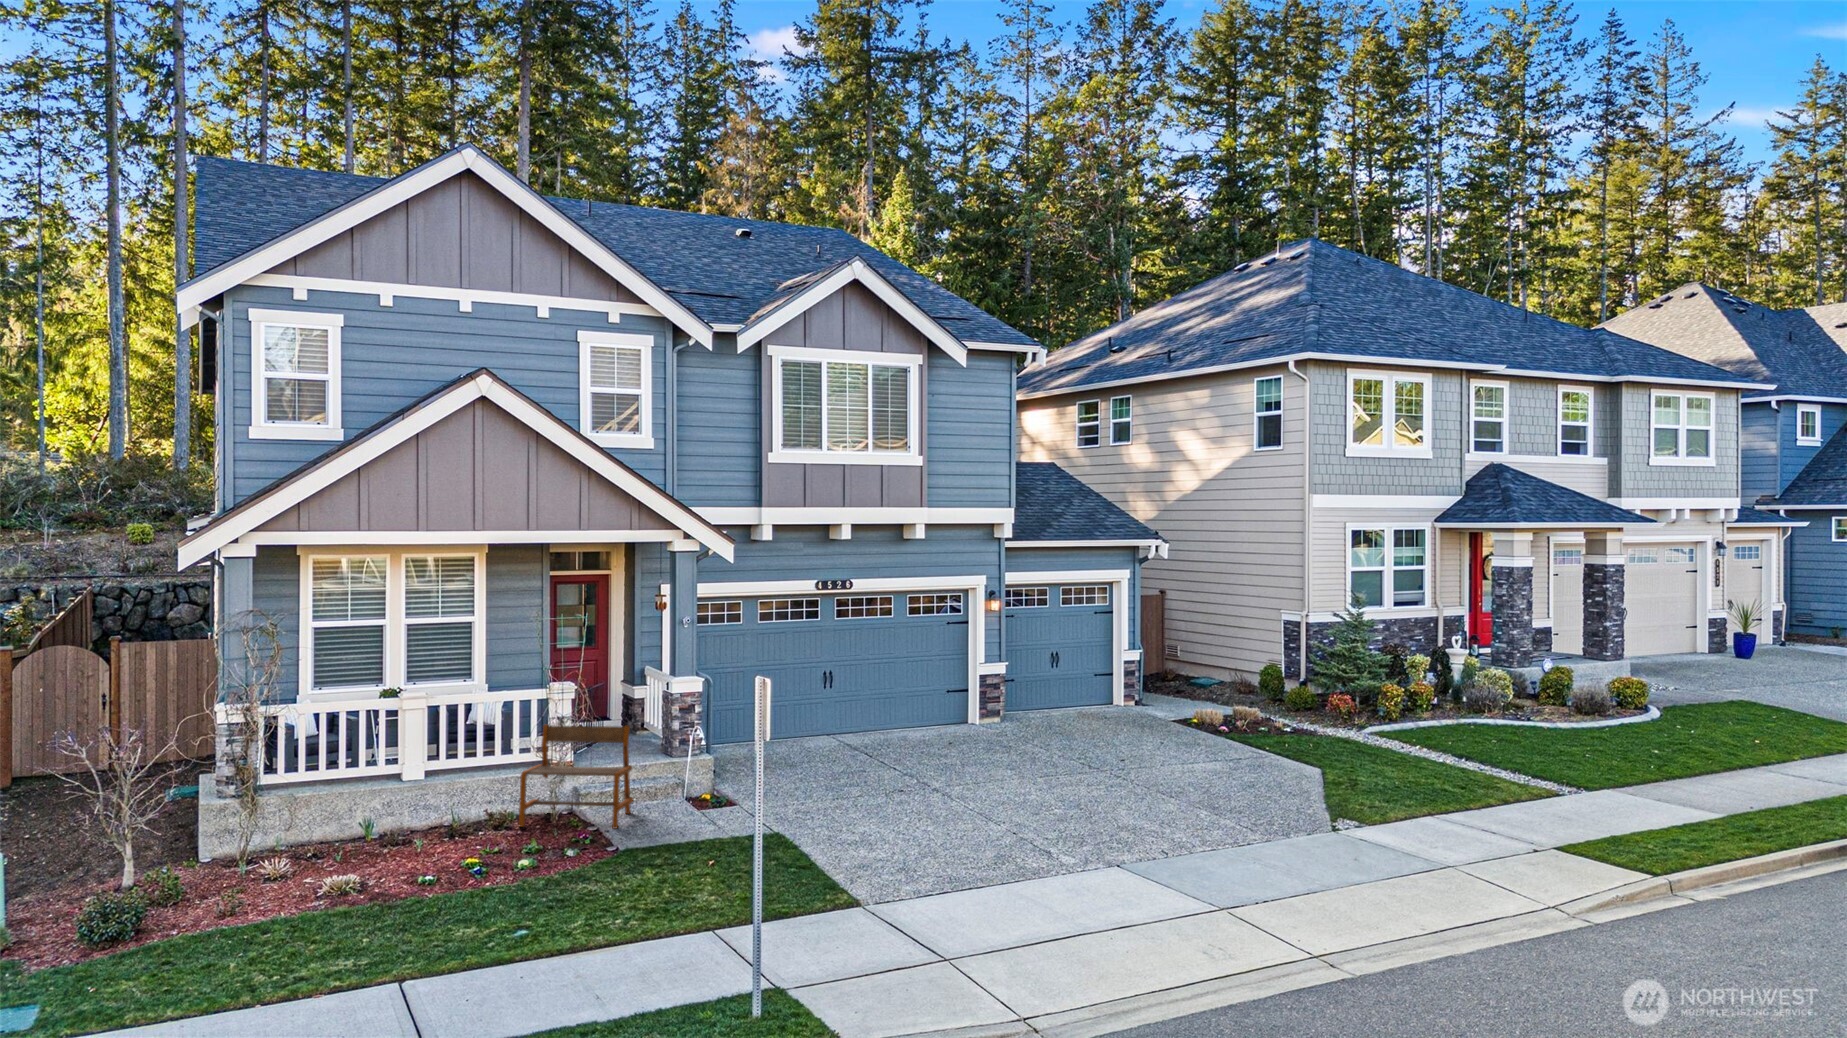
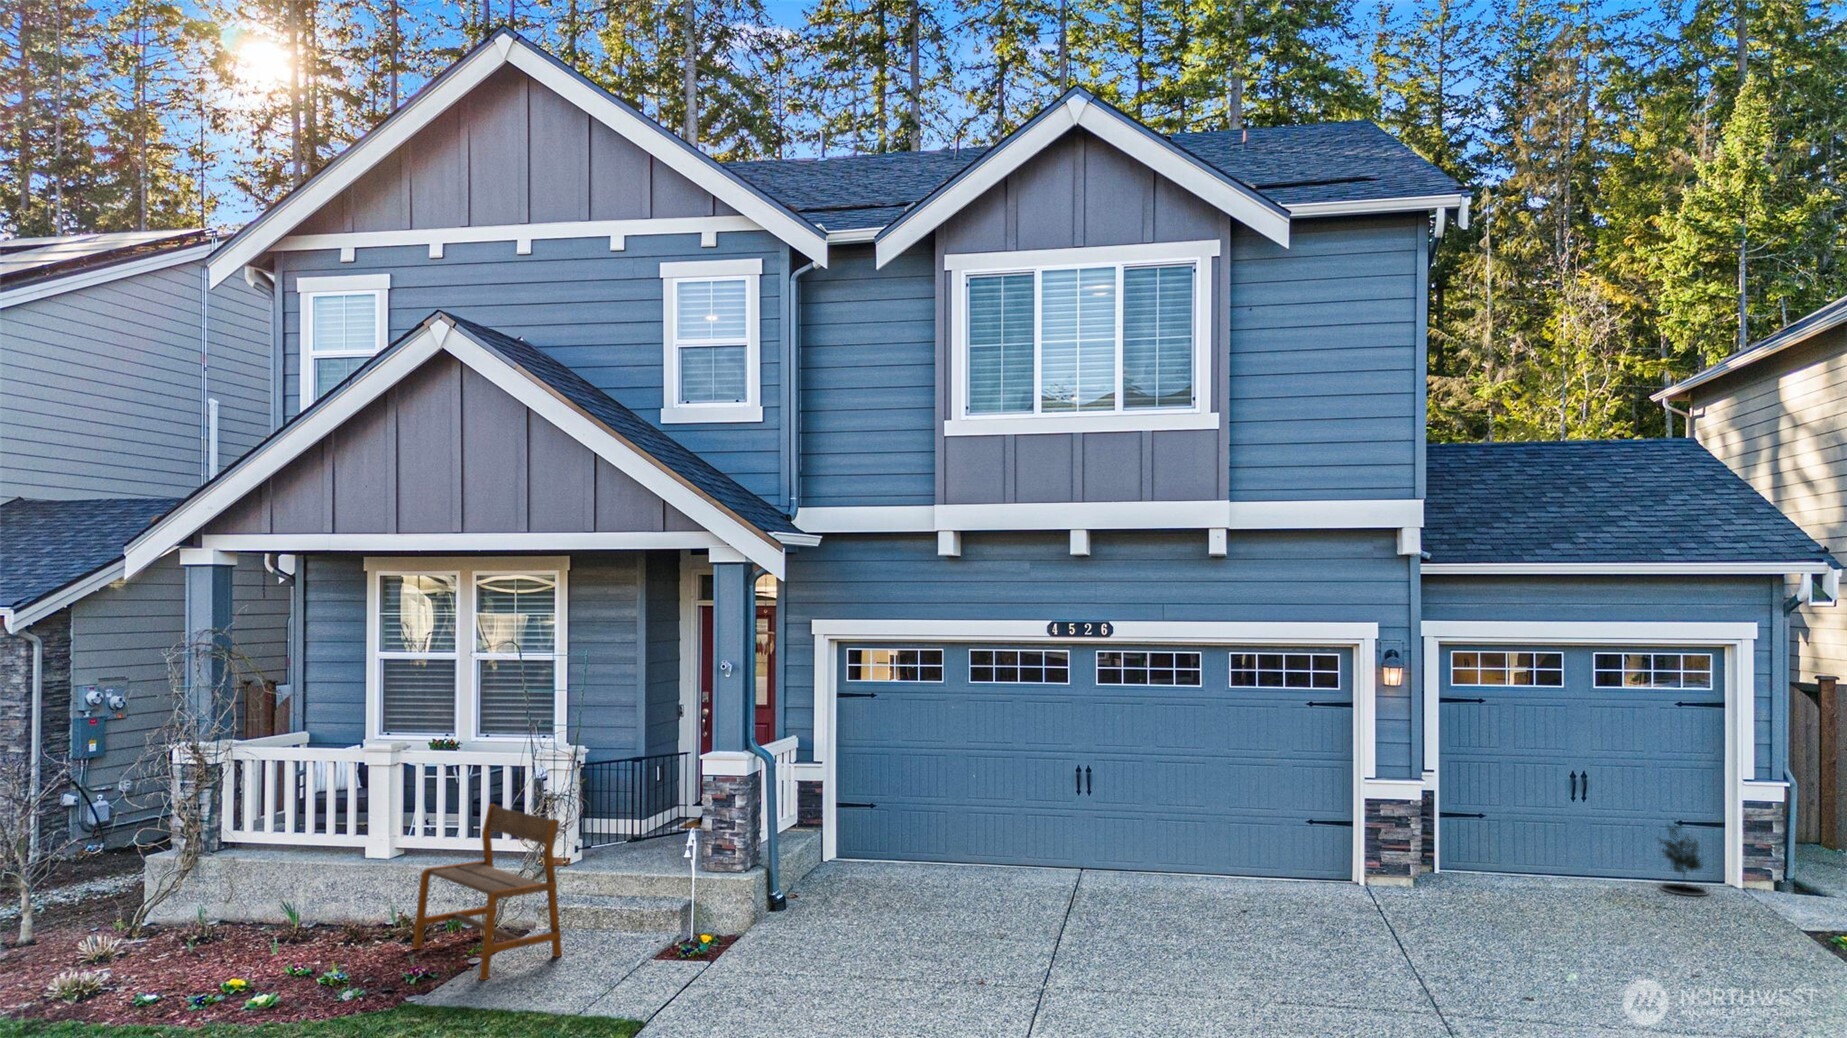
potted tree: none [1092,672,1113,710] -> present [1660,820,1708,896]

